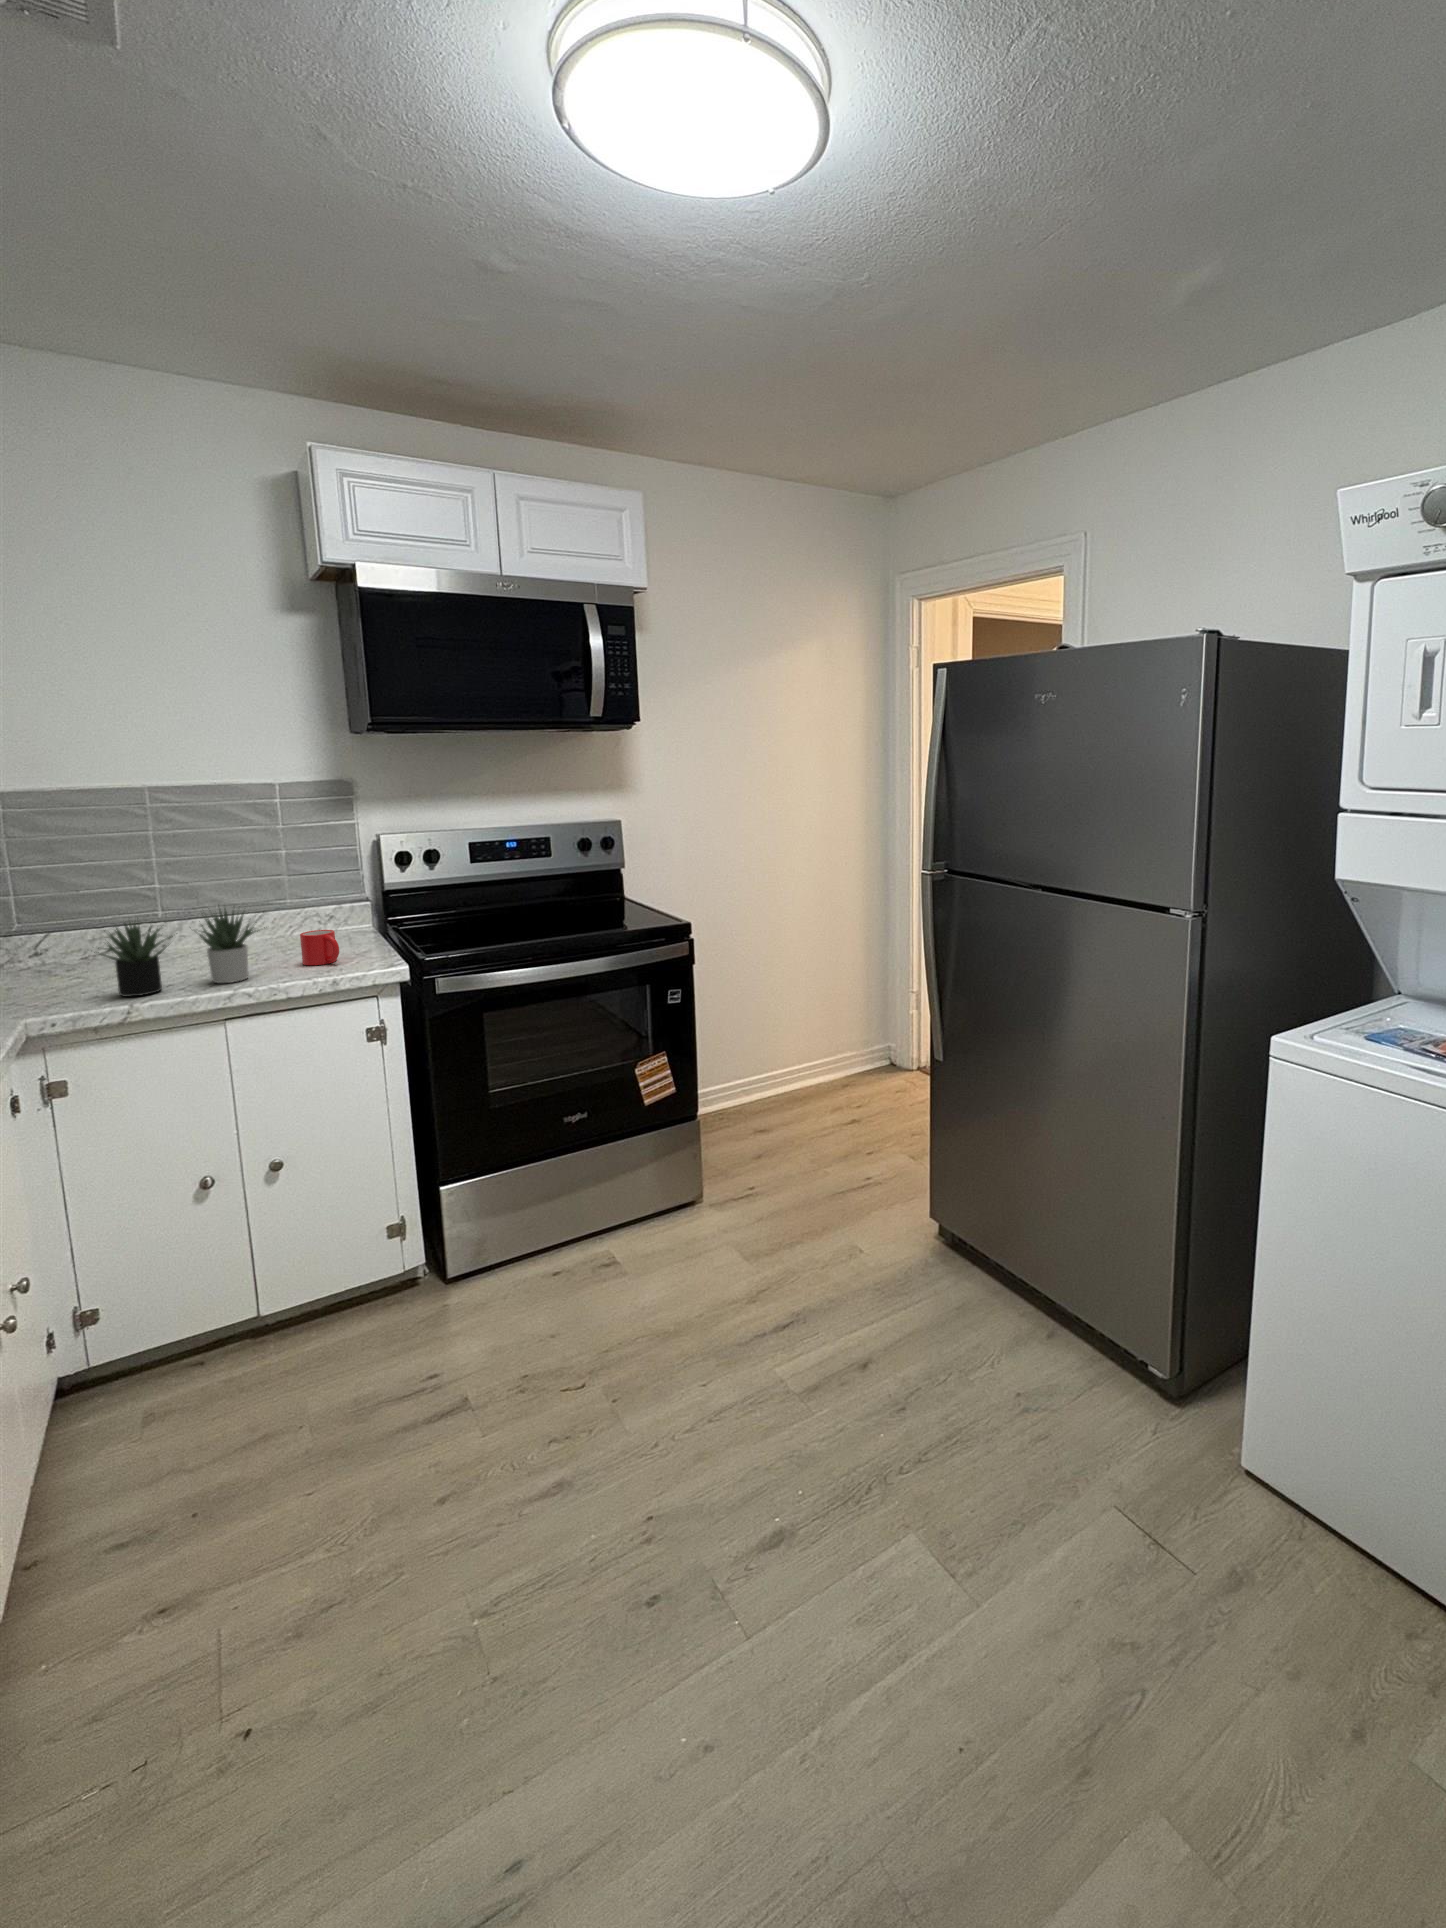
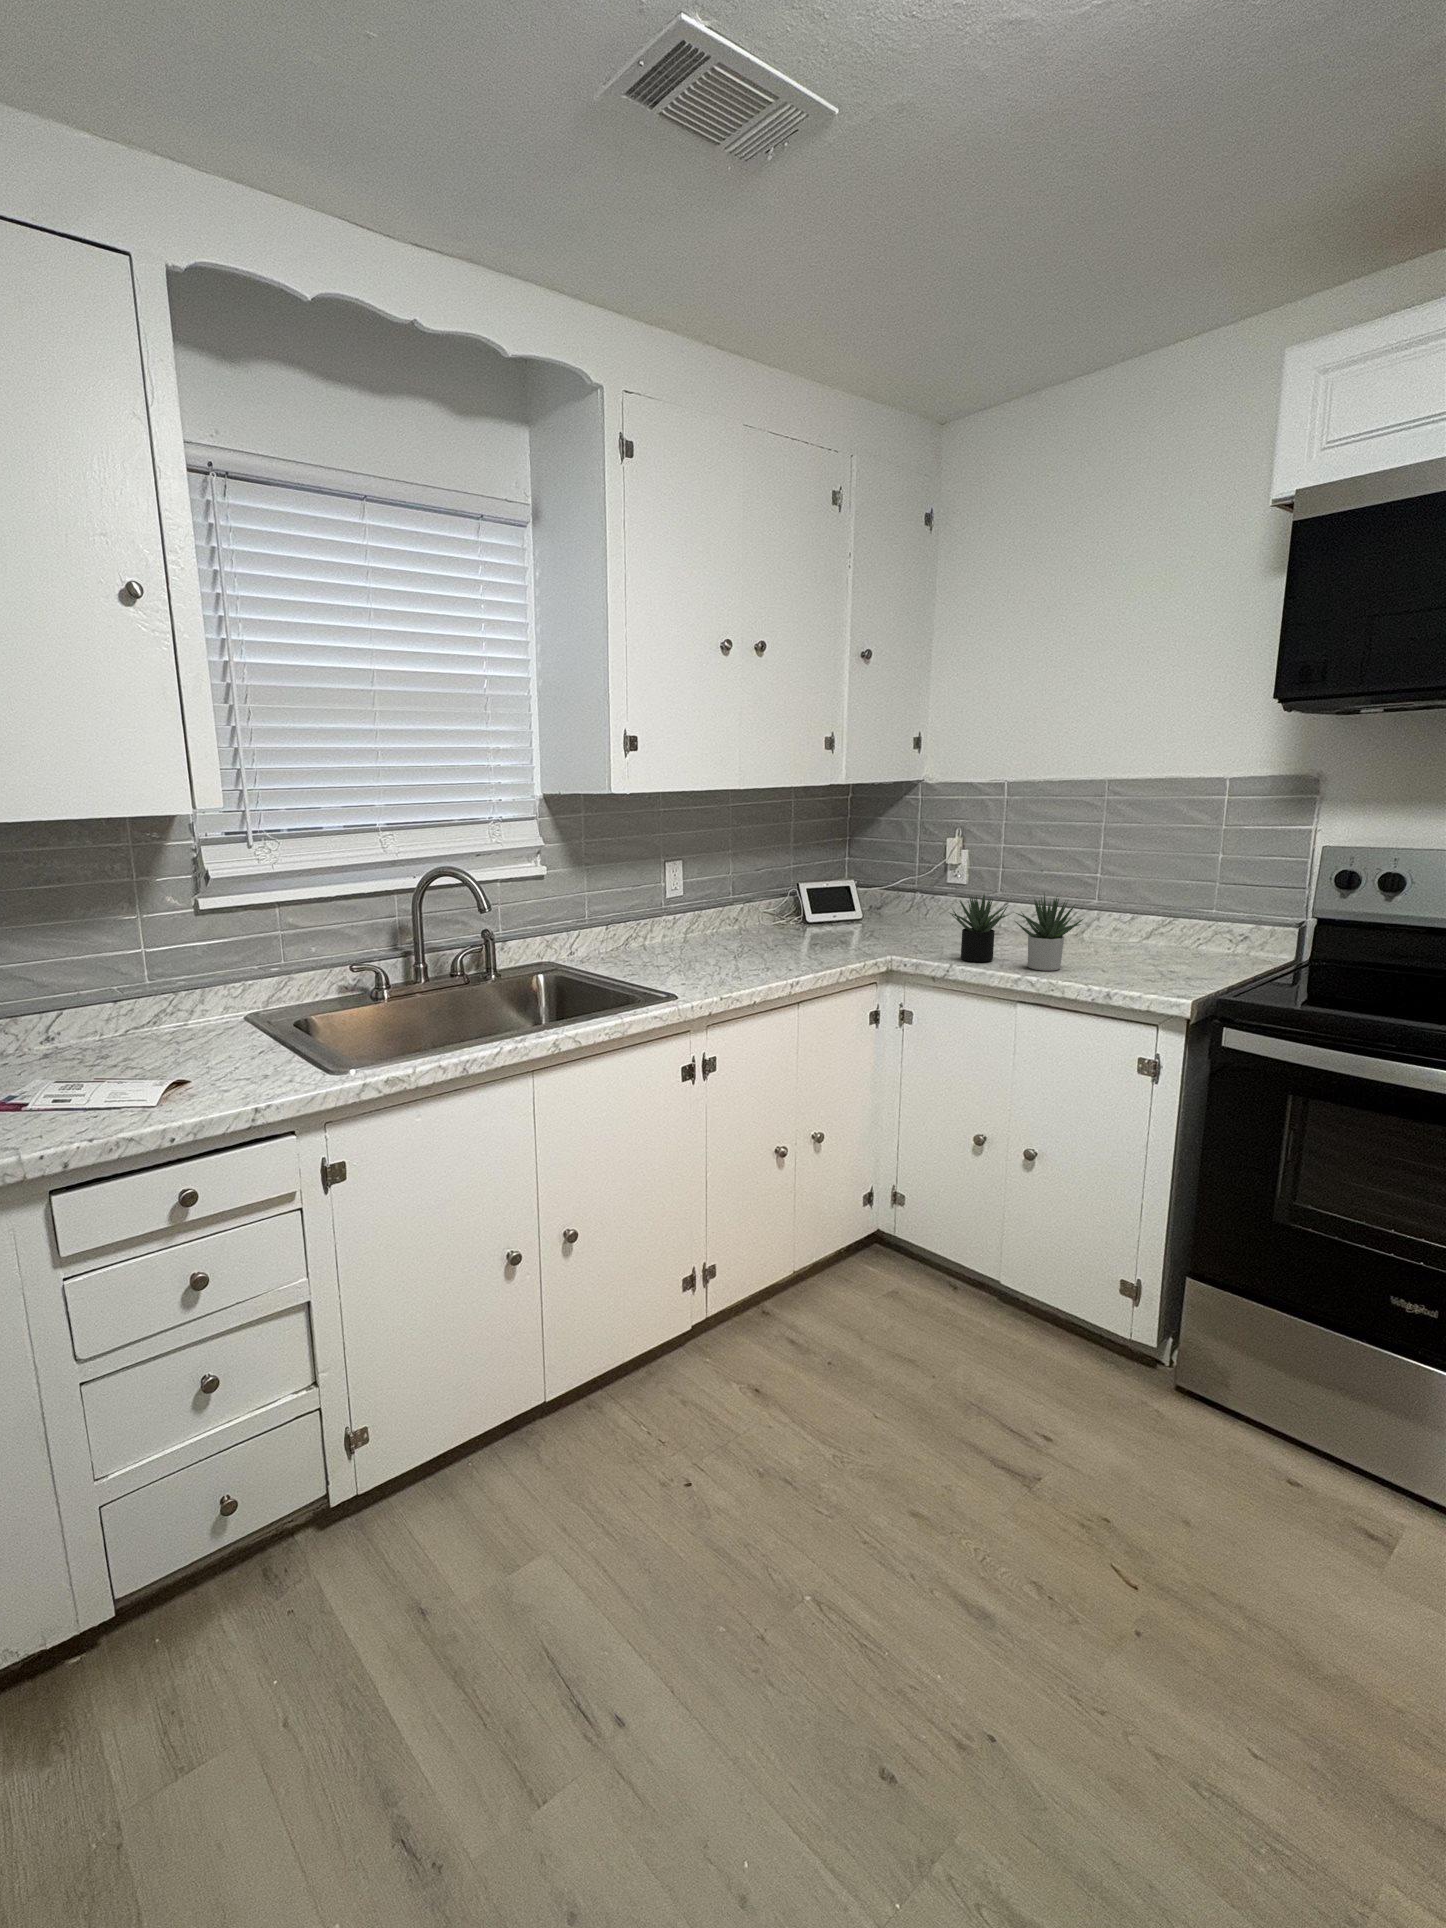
mug: present [300,930,339,965] -> none [1123,940,1165,978]

